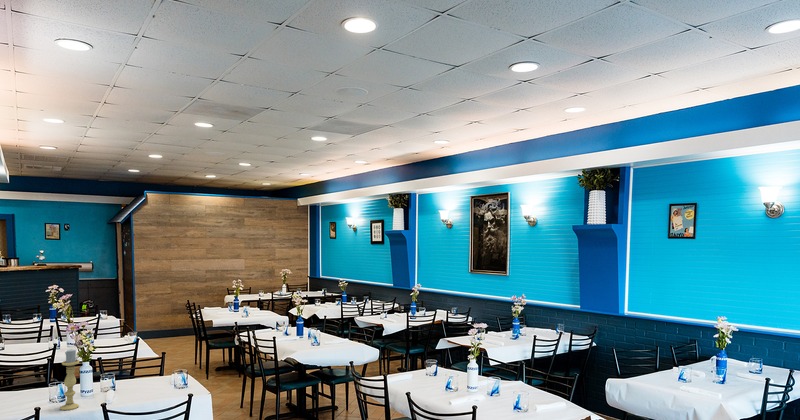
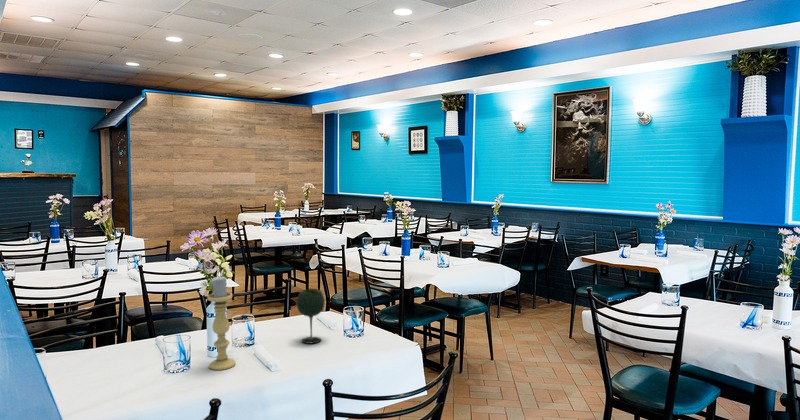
wine glass: none [133,360,153,397] -> present [297,289,324,343]

